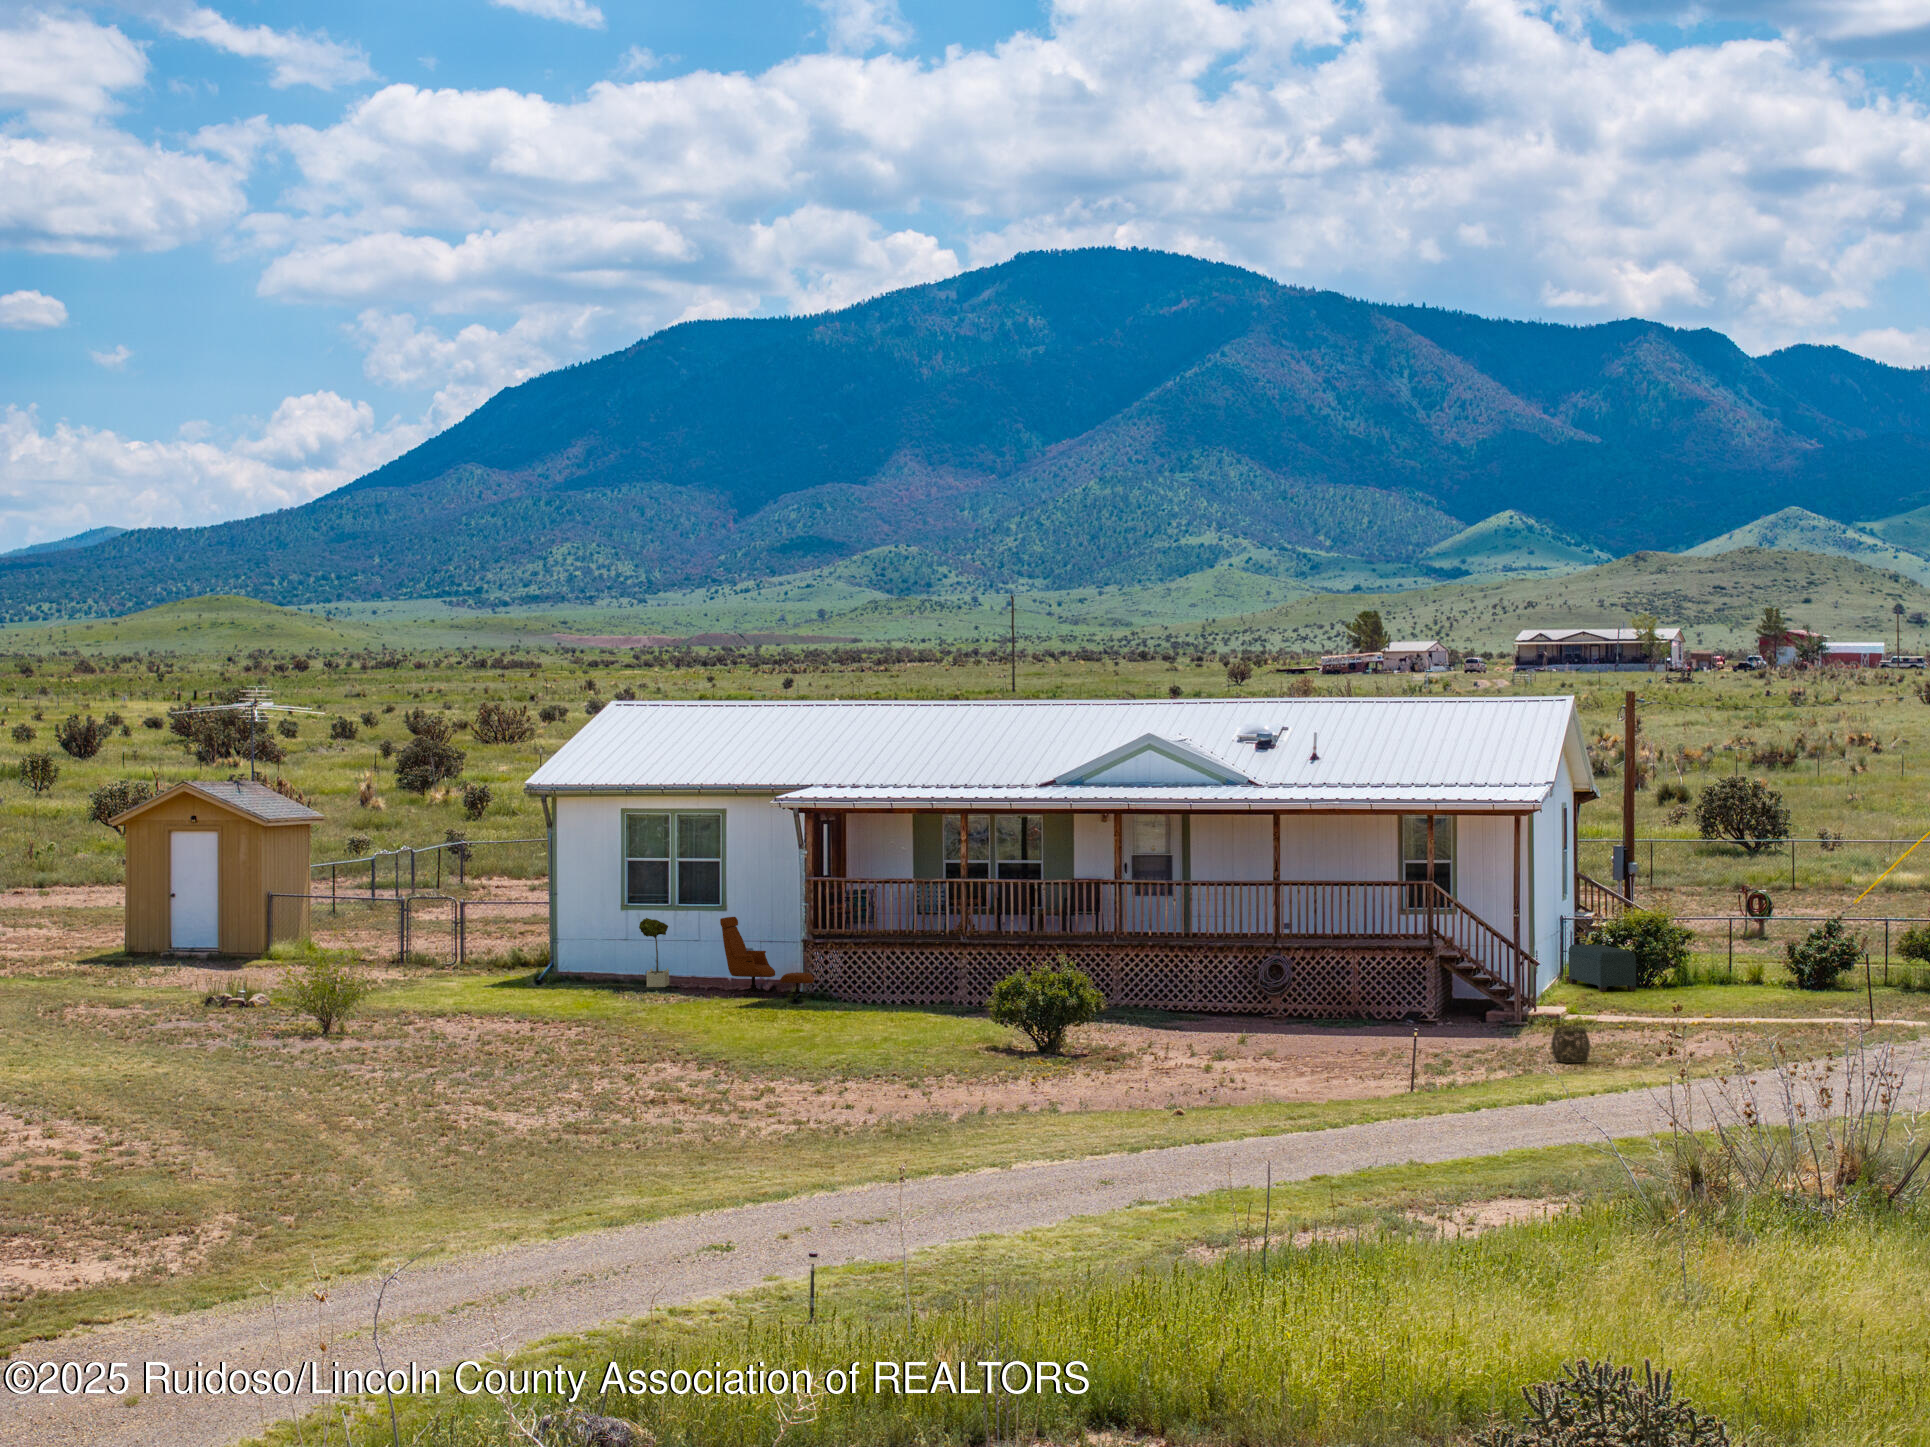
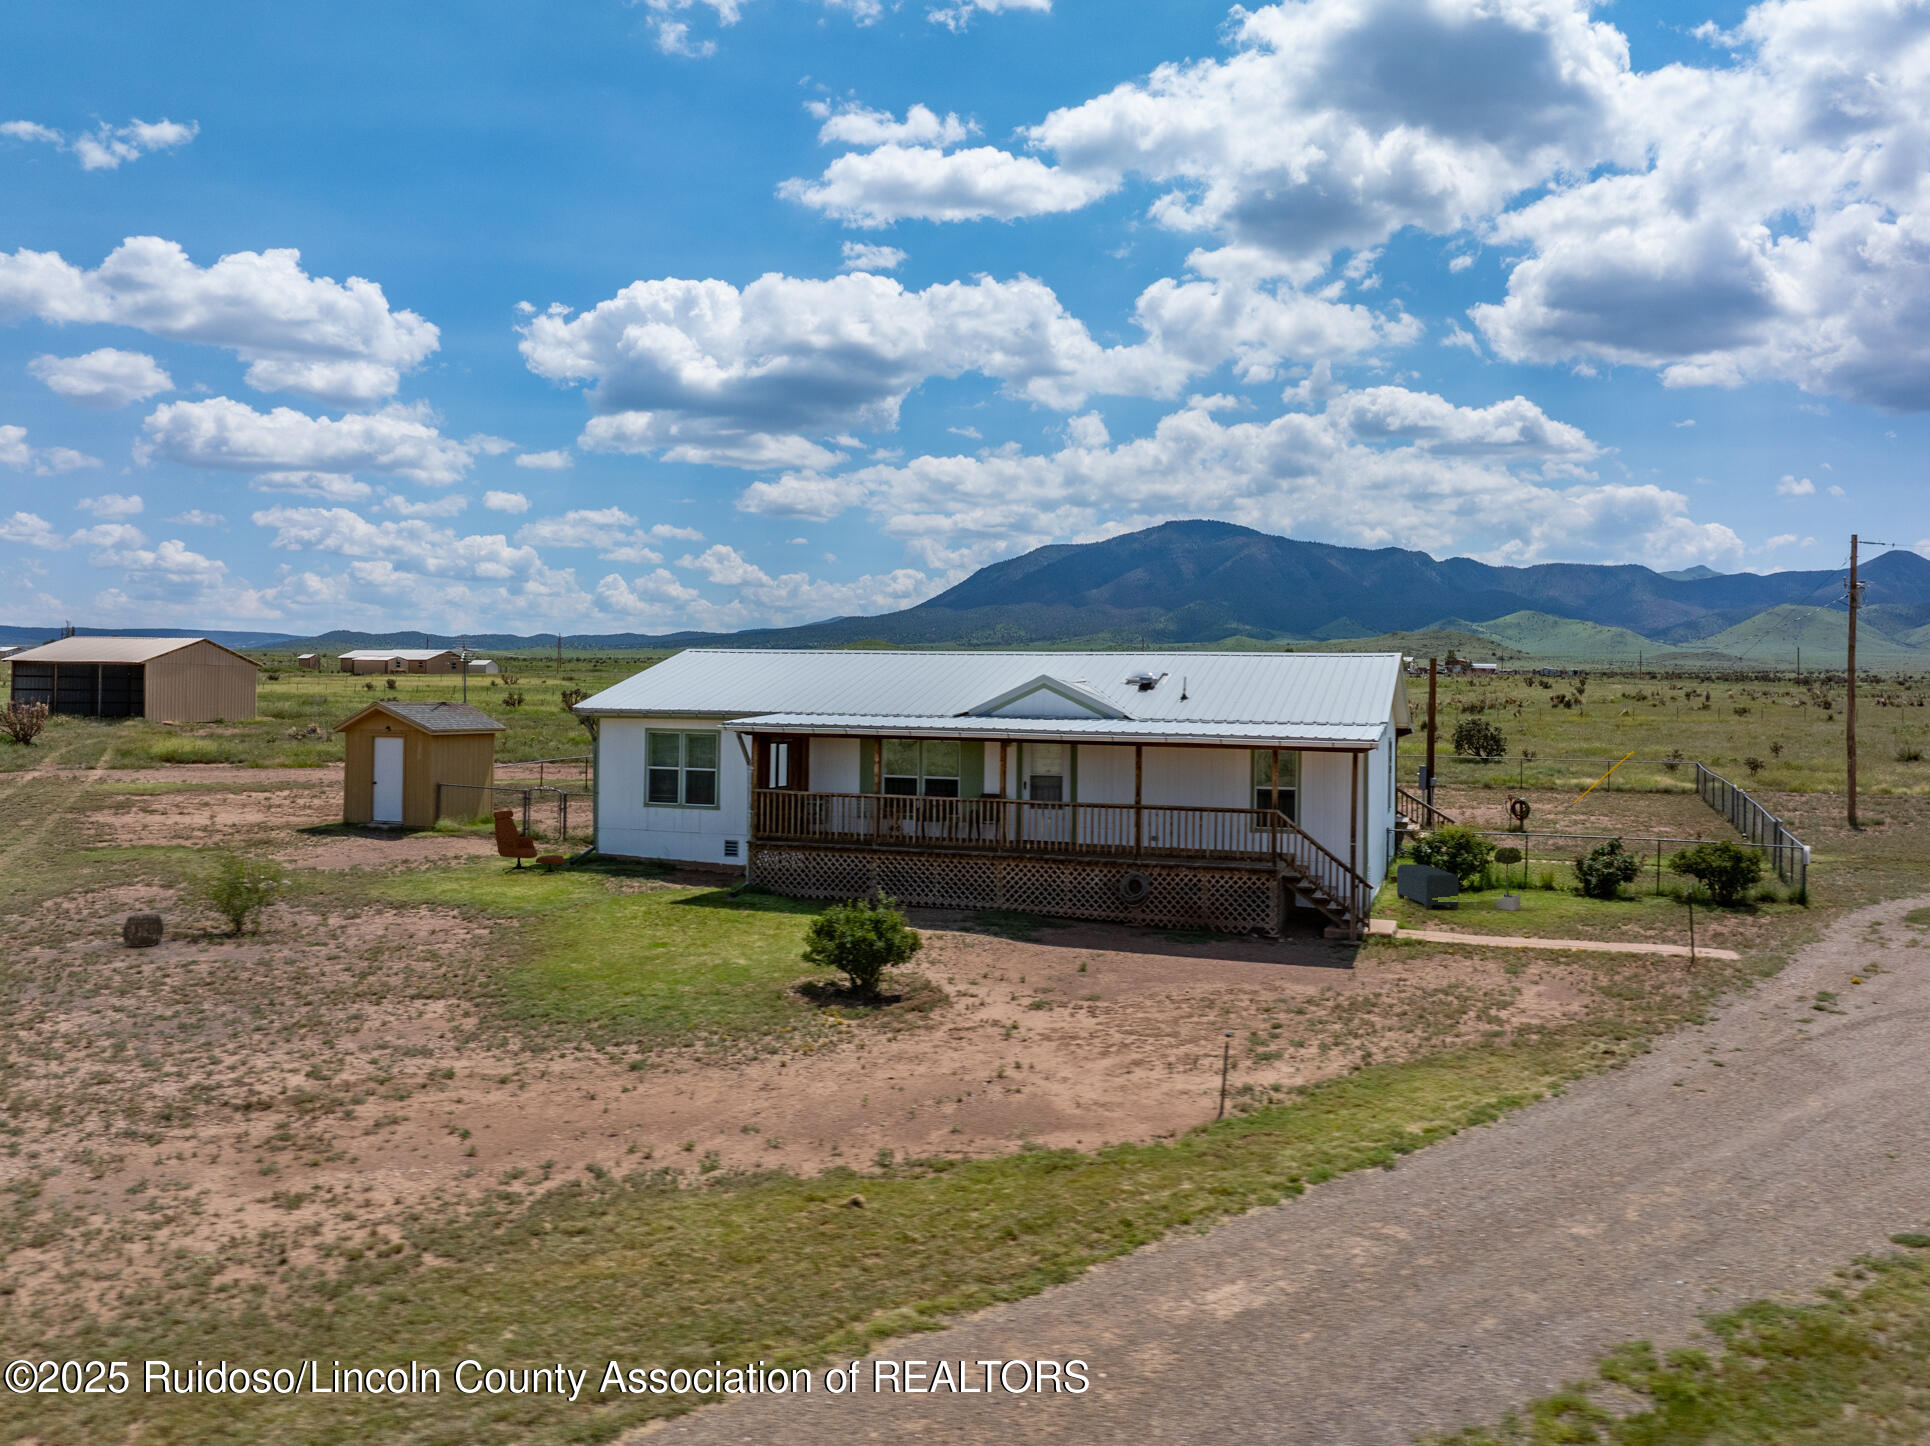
lounge chair: present [720,917,814,998] -> present [493,810,564,876]
potted tree: present [639,918,669,987] -> present [1494,847,1522,911]
woven basket: present [1551,1026,1590,1063] -> present [122,914,164,947]

